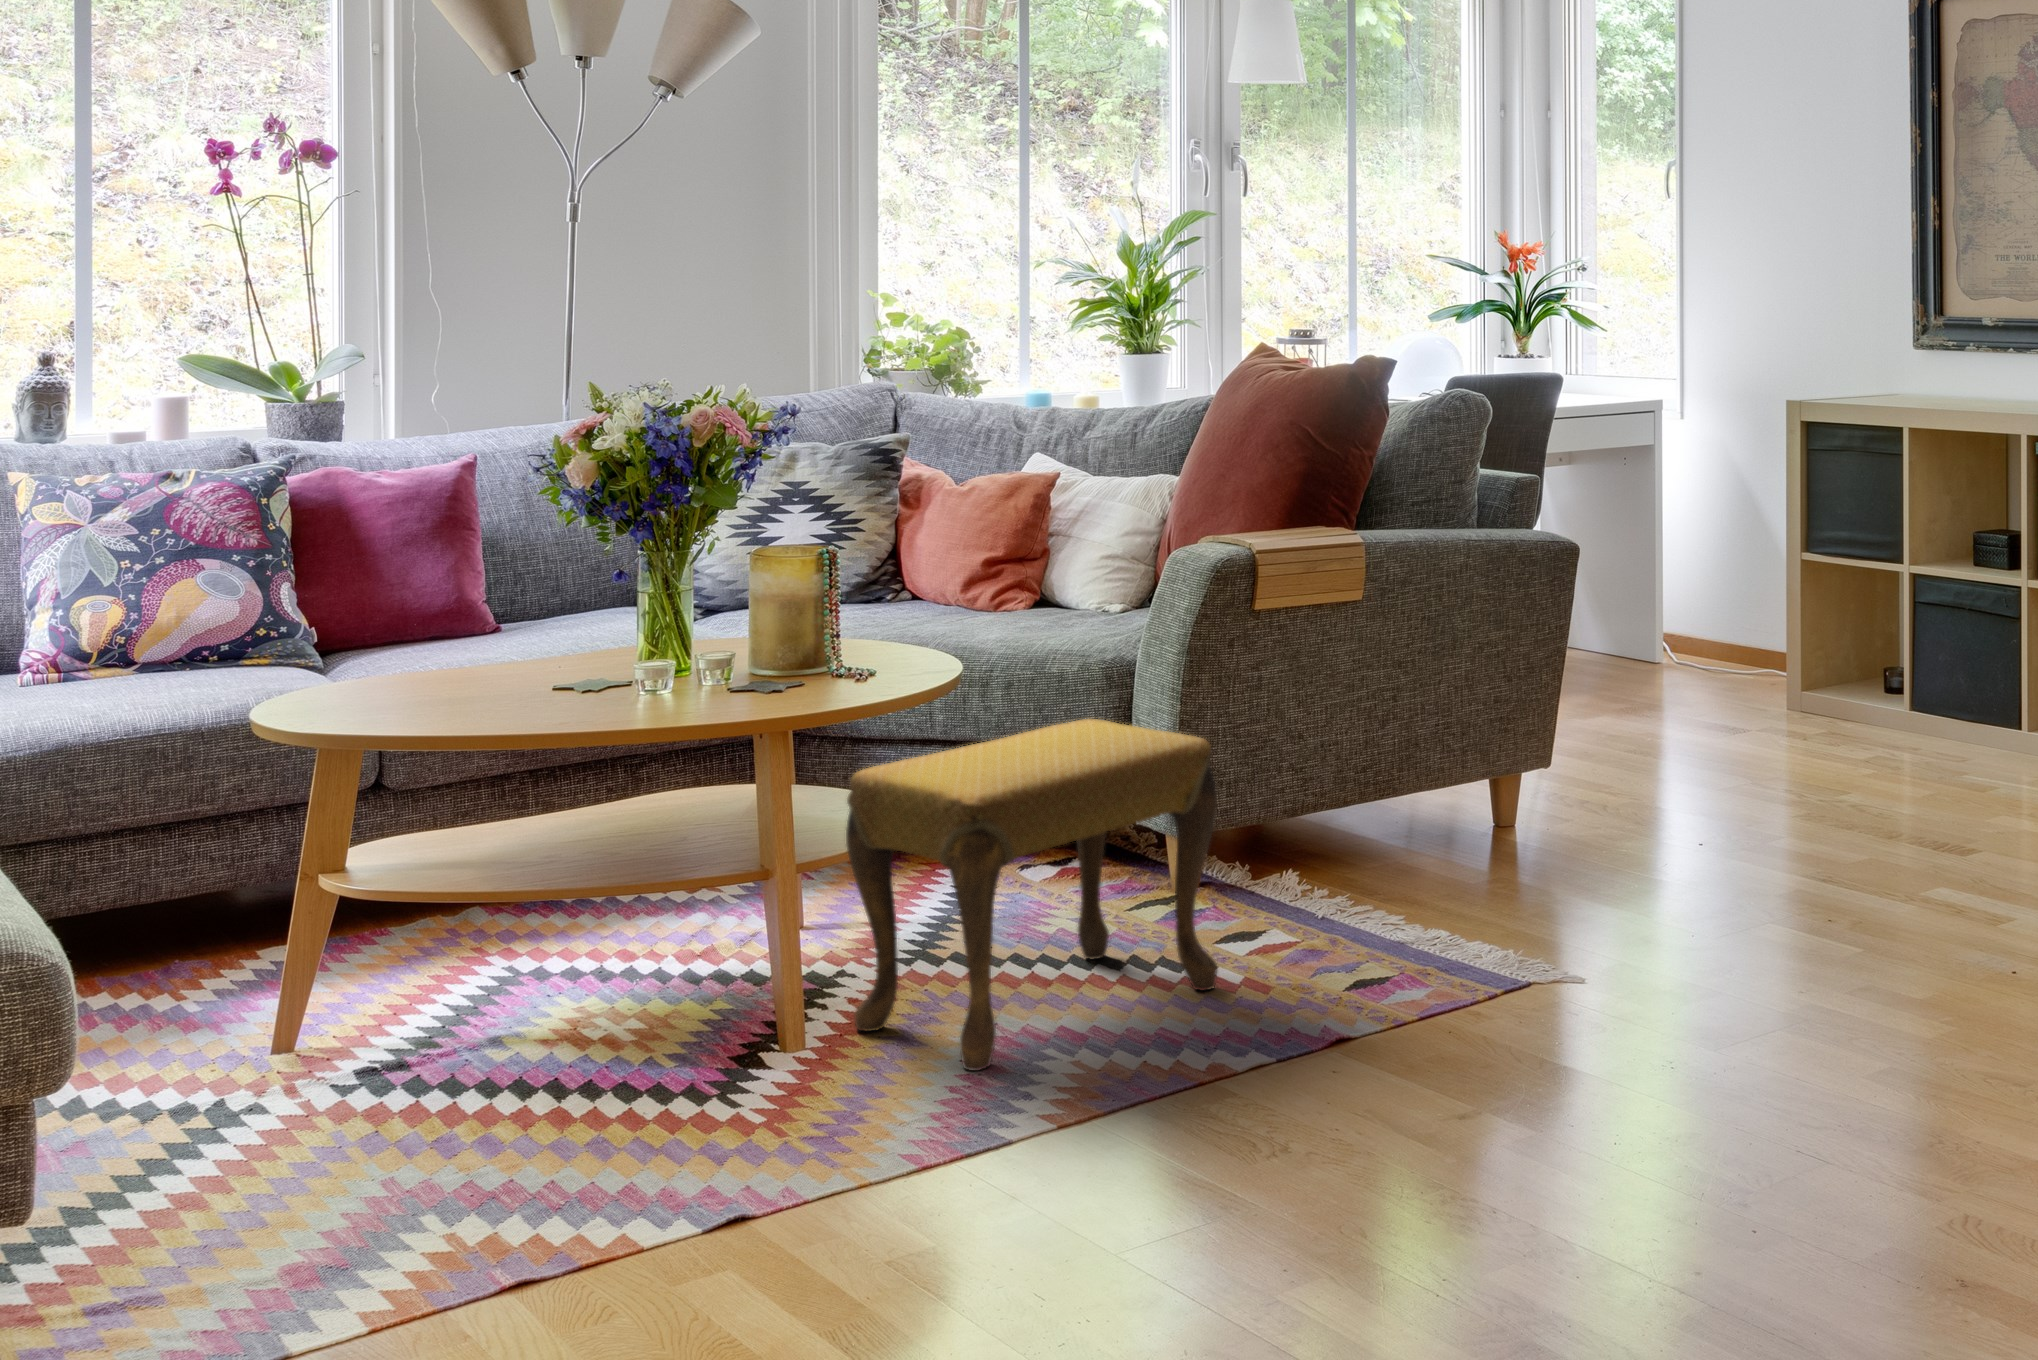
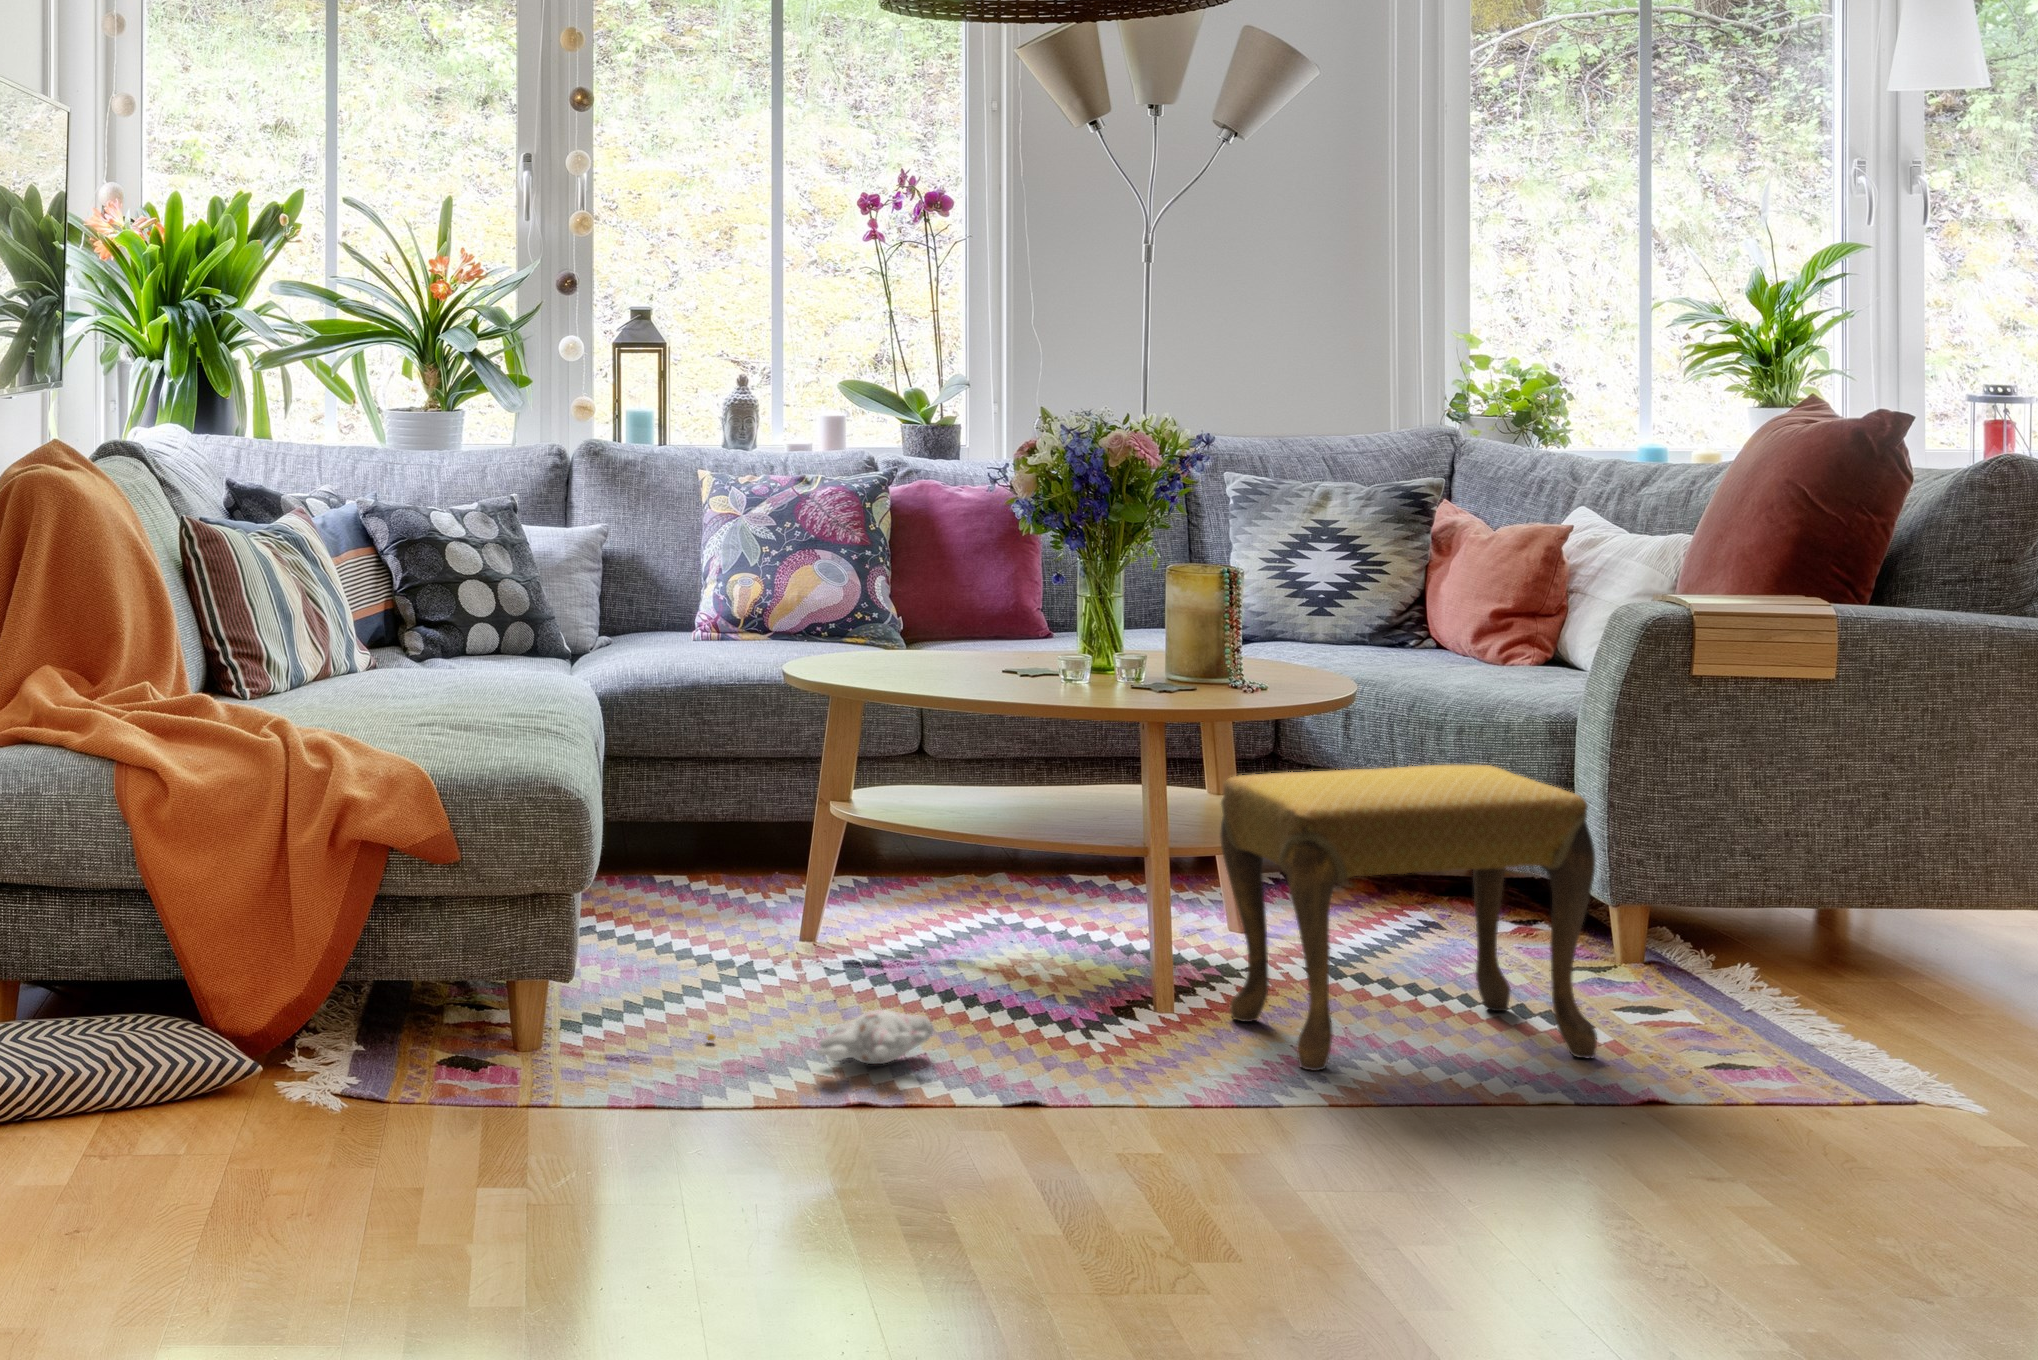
plush toy: none [223,1122,561,1232] -> present [706,1010,933,1064]

